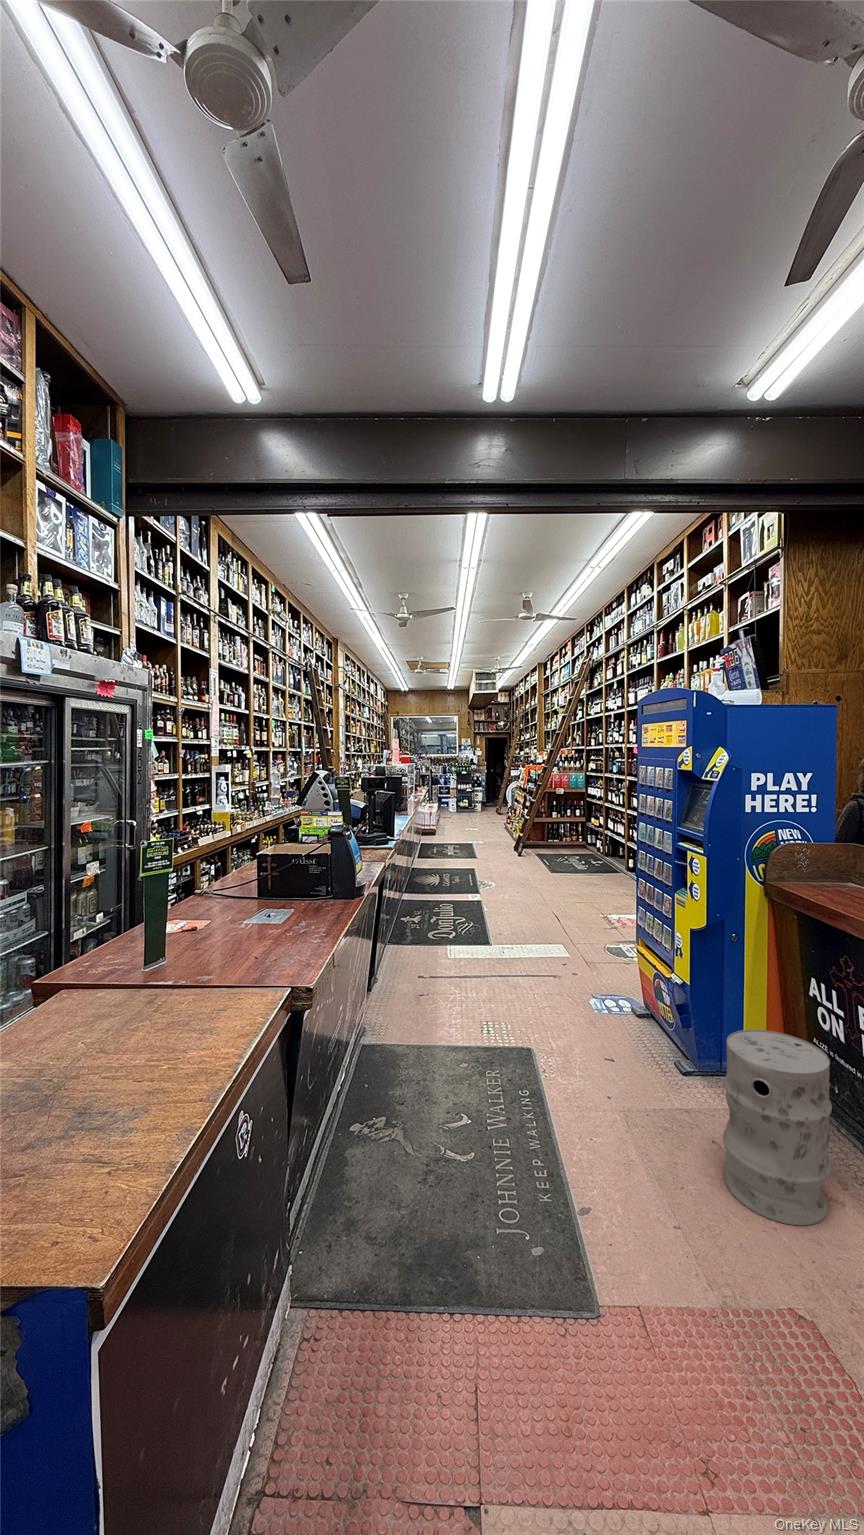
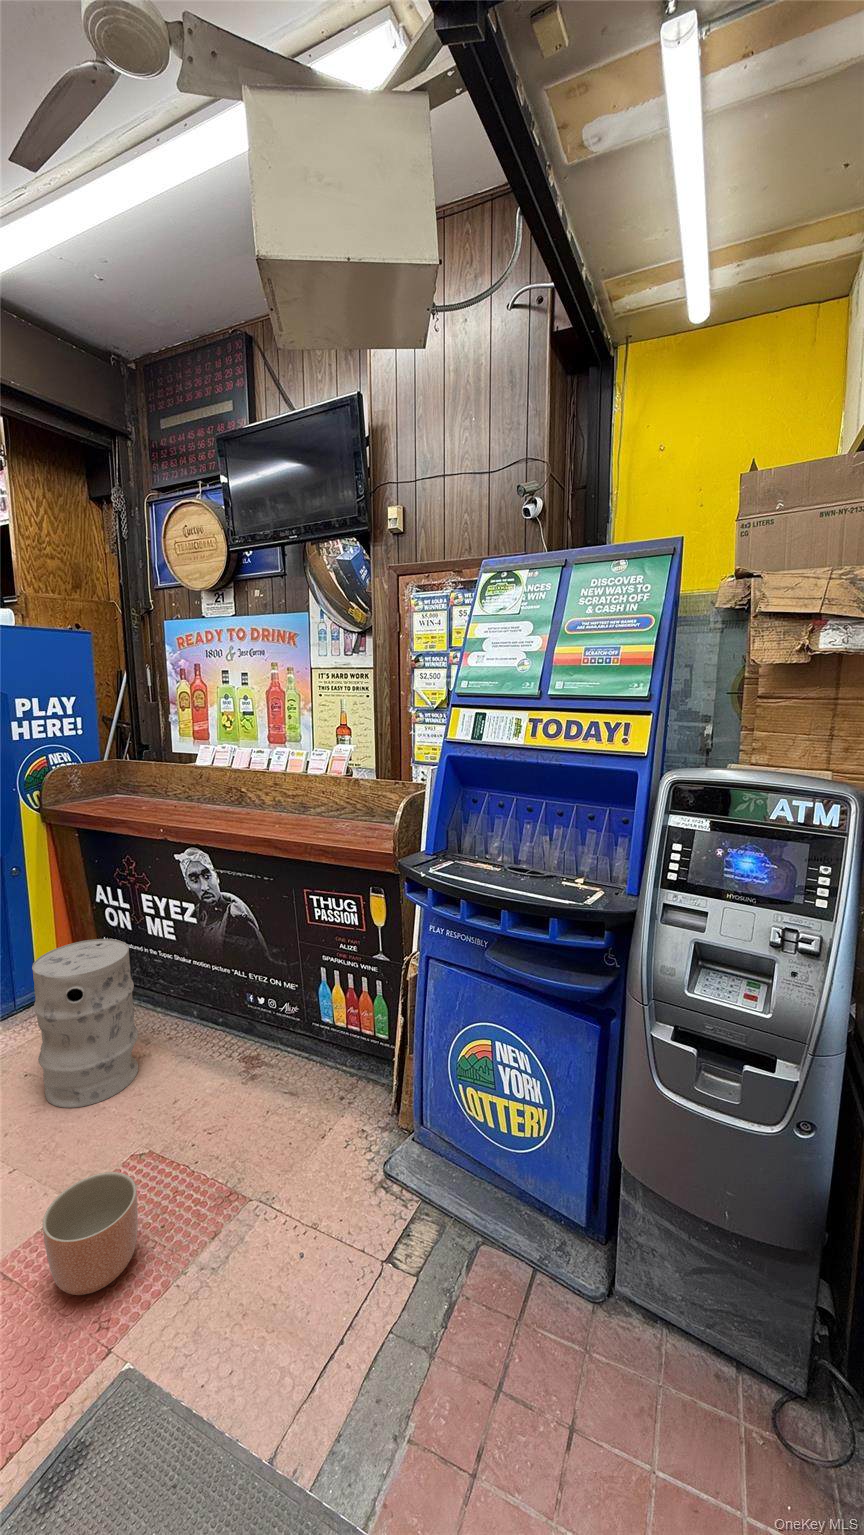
planter: none [681,1291,781,1442] -> present [42,1172,138,1295]

